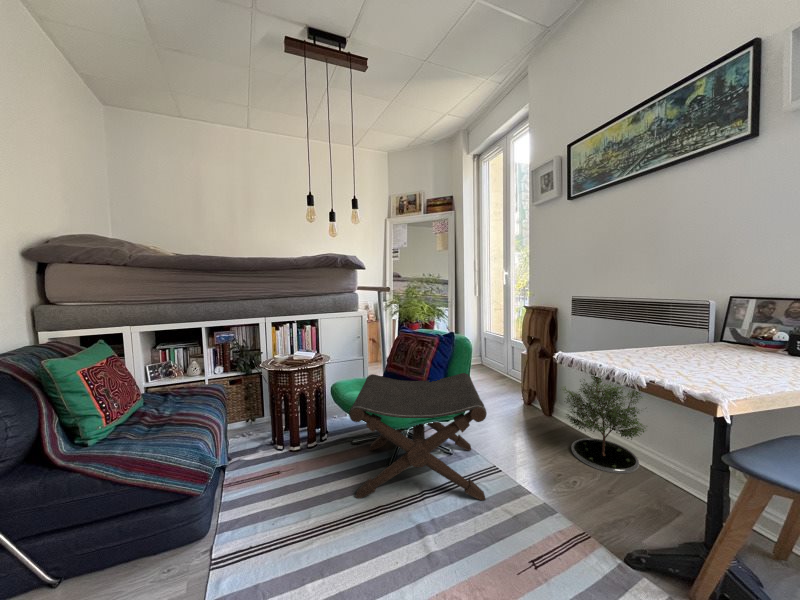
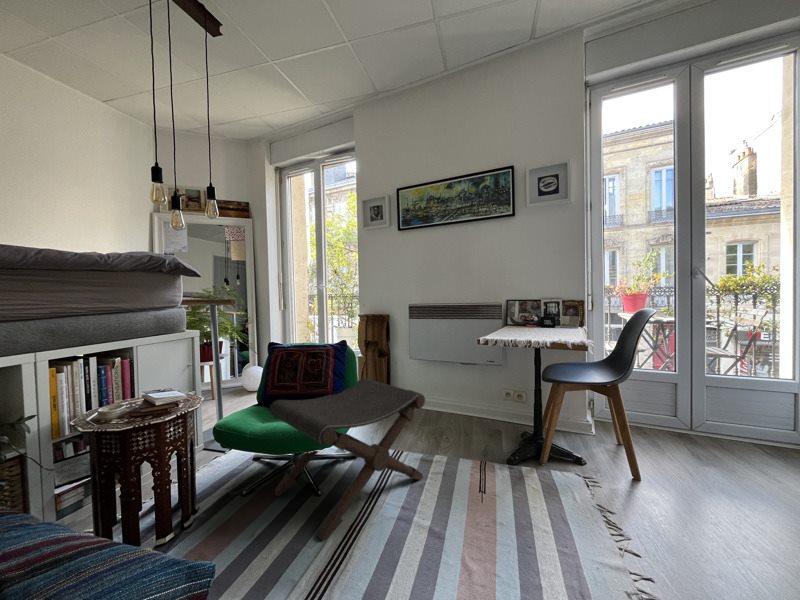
potted tree: present [563,374,647,473] -> none [424,345,473,429]

